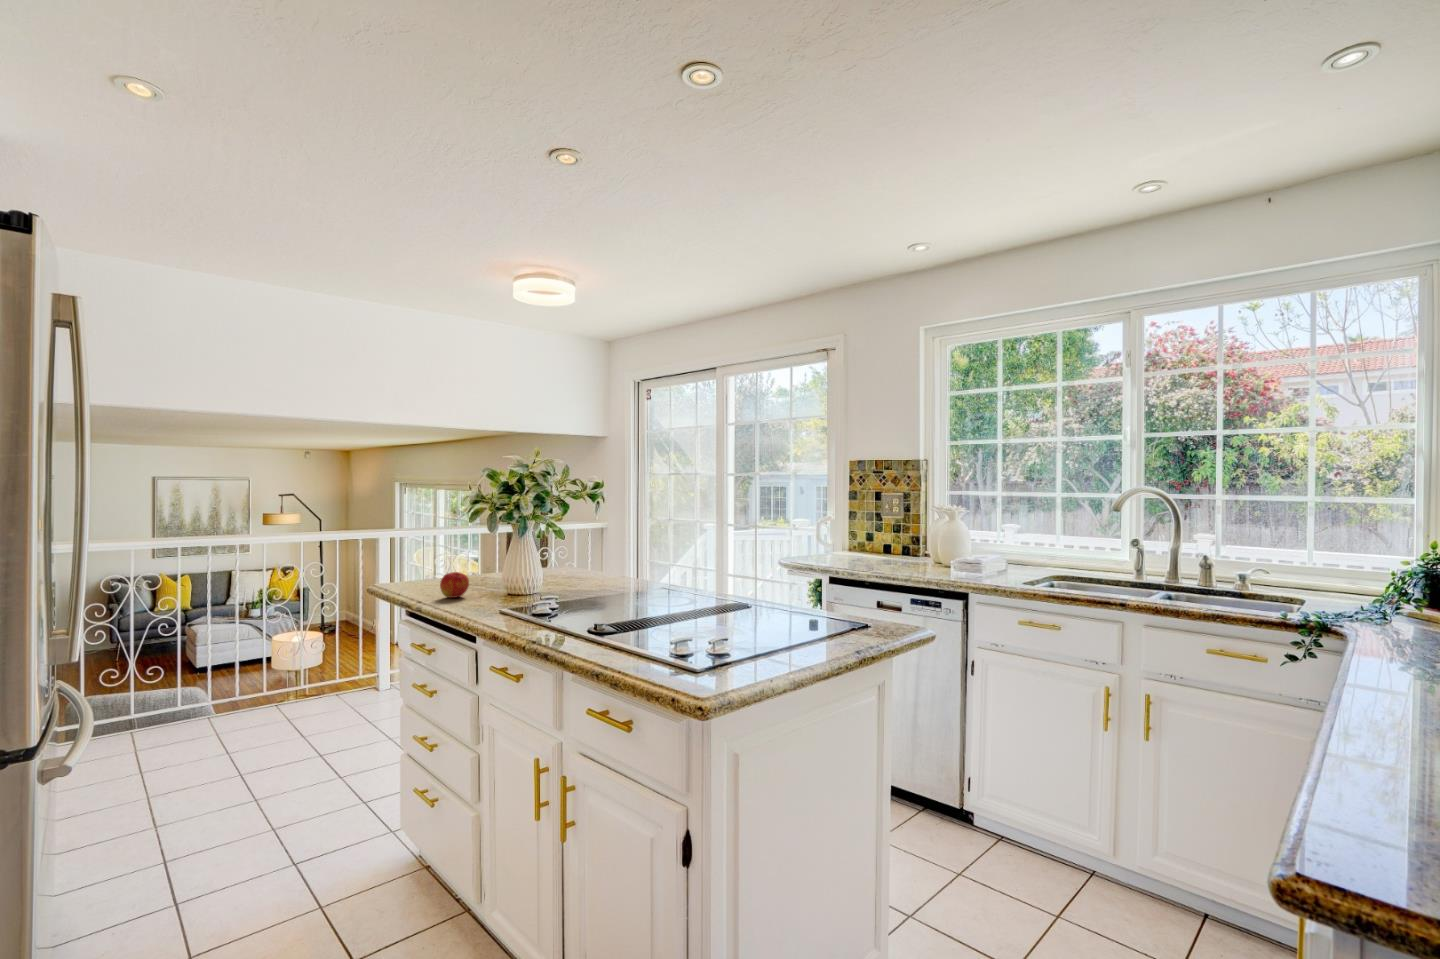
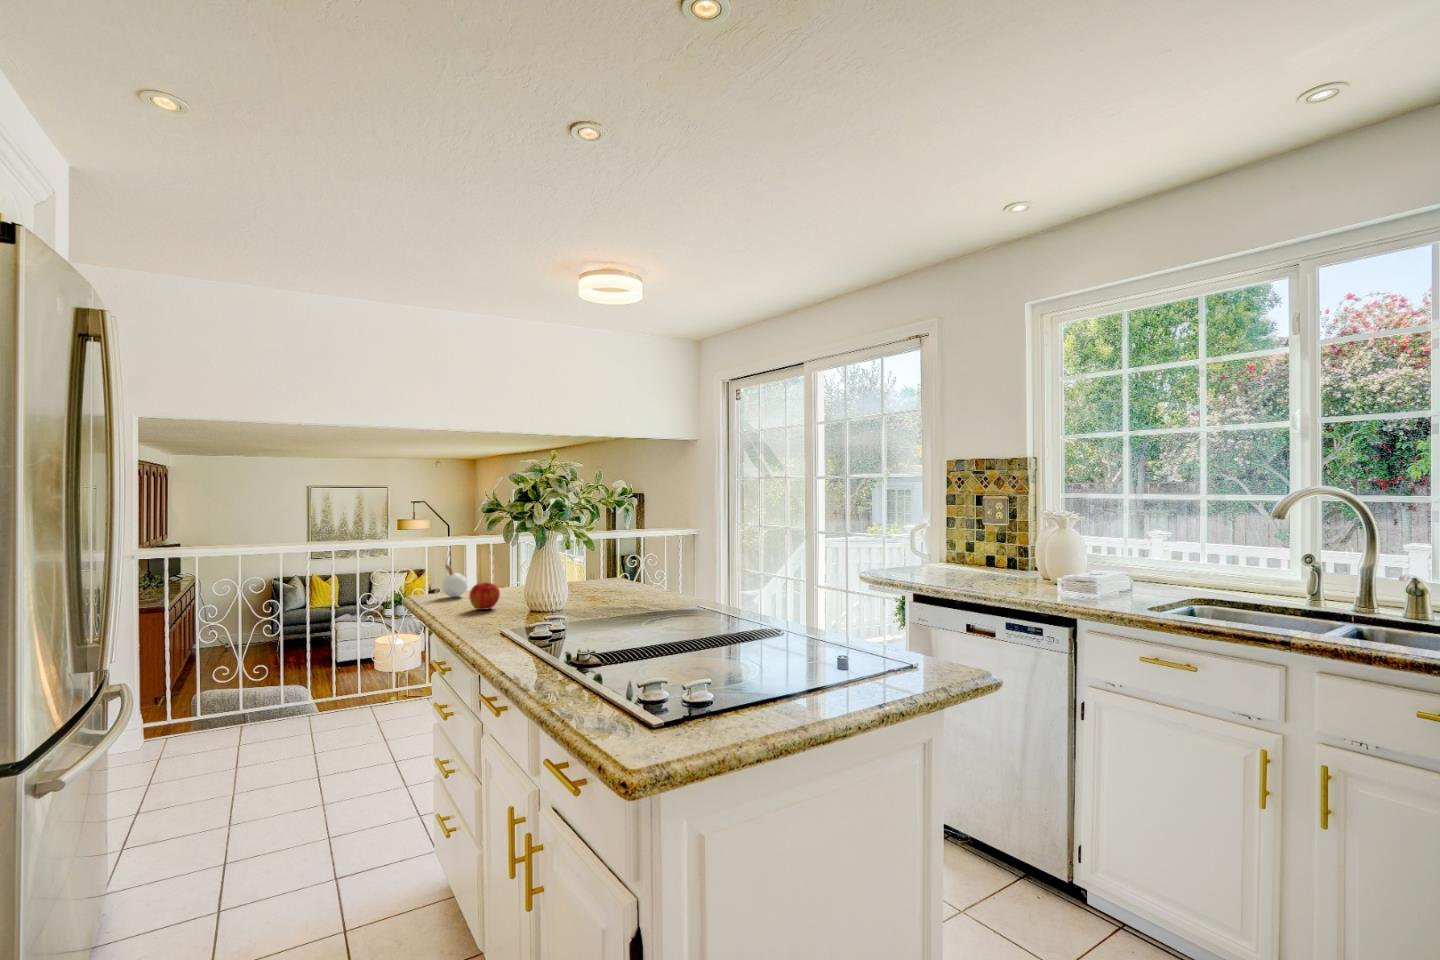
candle: none [400,548,425,588] -> present [443,564,468,597]

